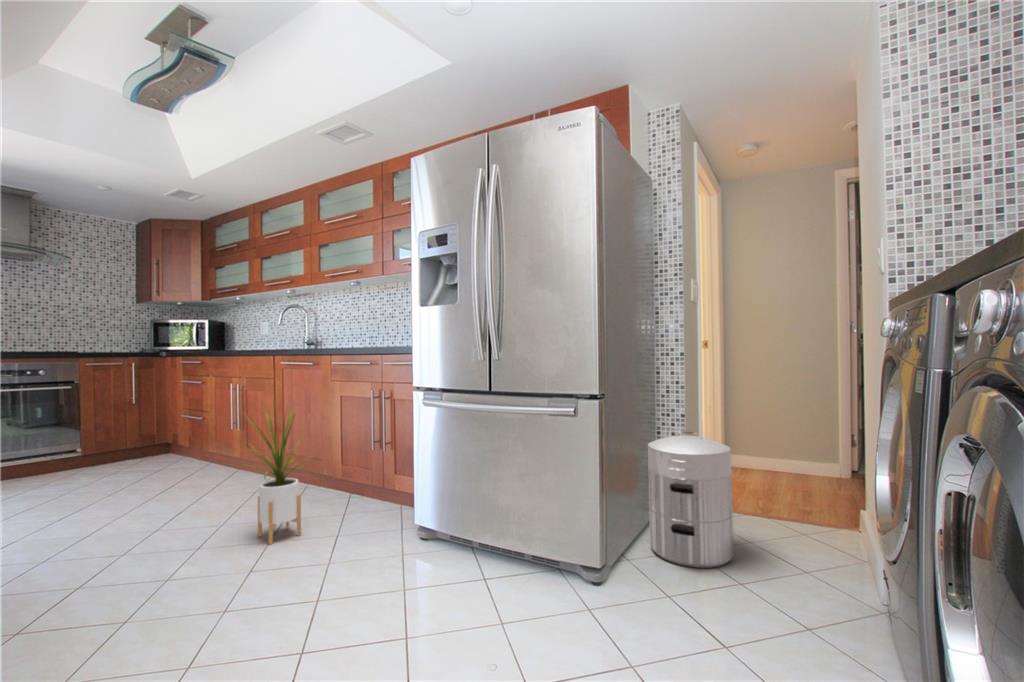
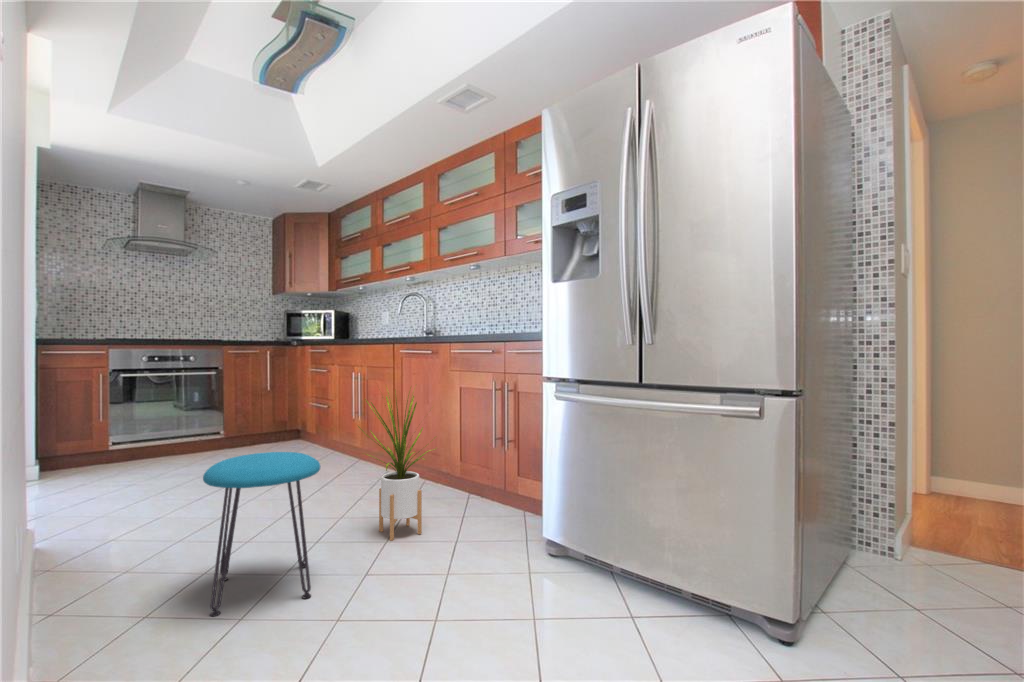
waste bin: present [647,431,734,568] -> none [847,444,985,634]
stool: none [62,468,195,637] -> present [203,452,321,616]

